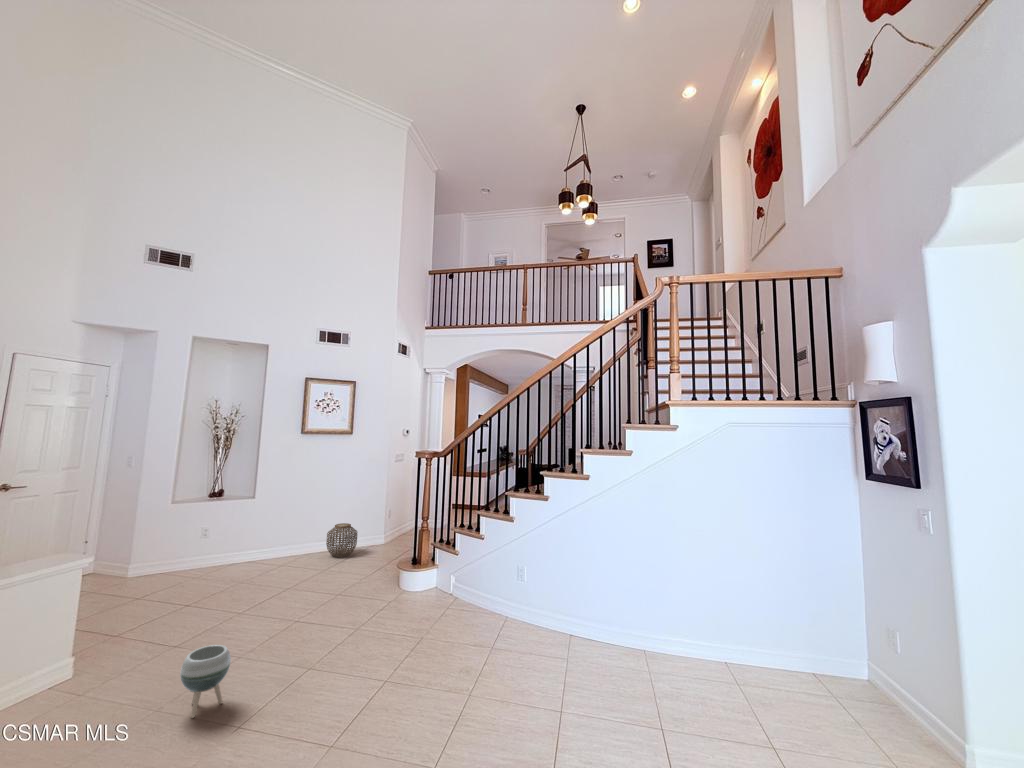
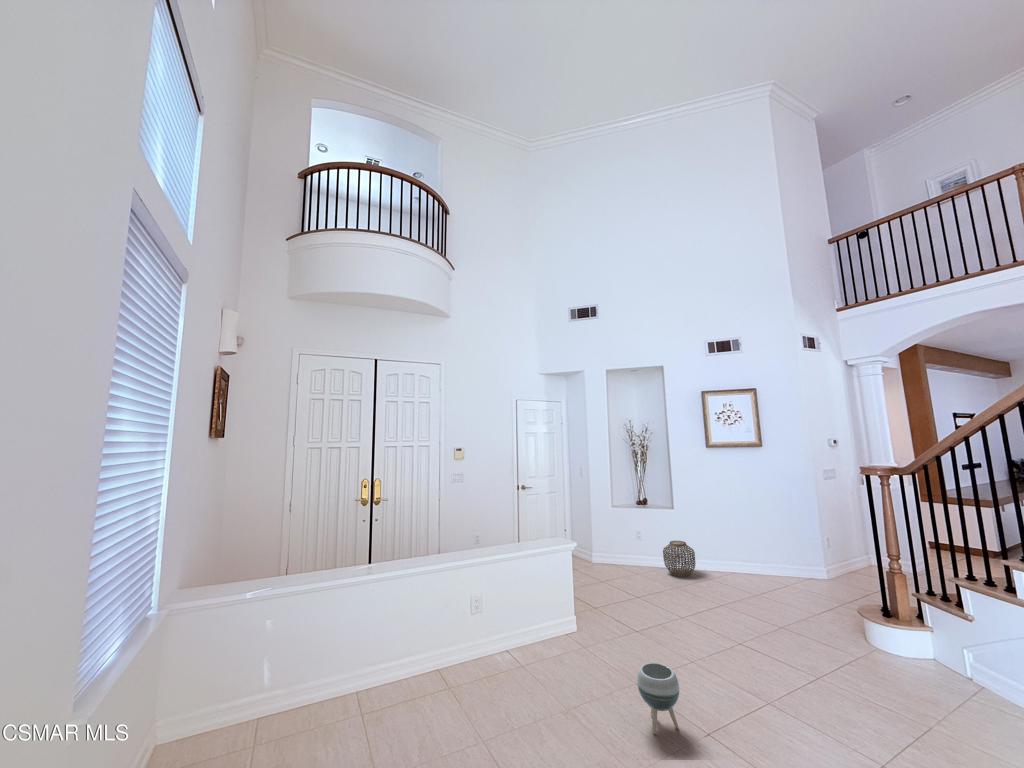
woven basket: present [326,523,357,557] -> present [663,541,696,577]

